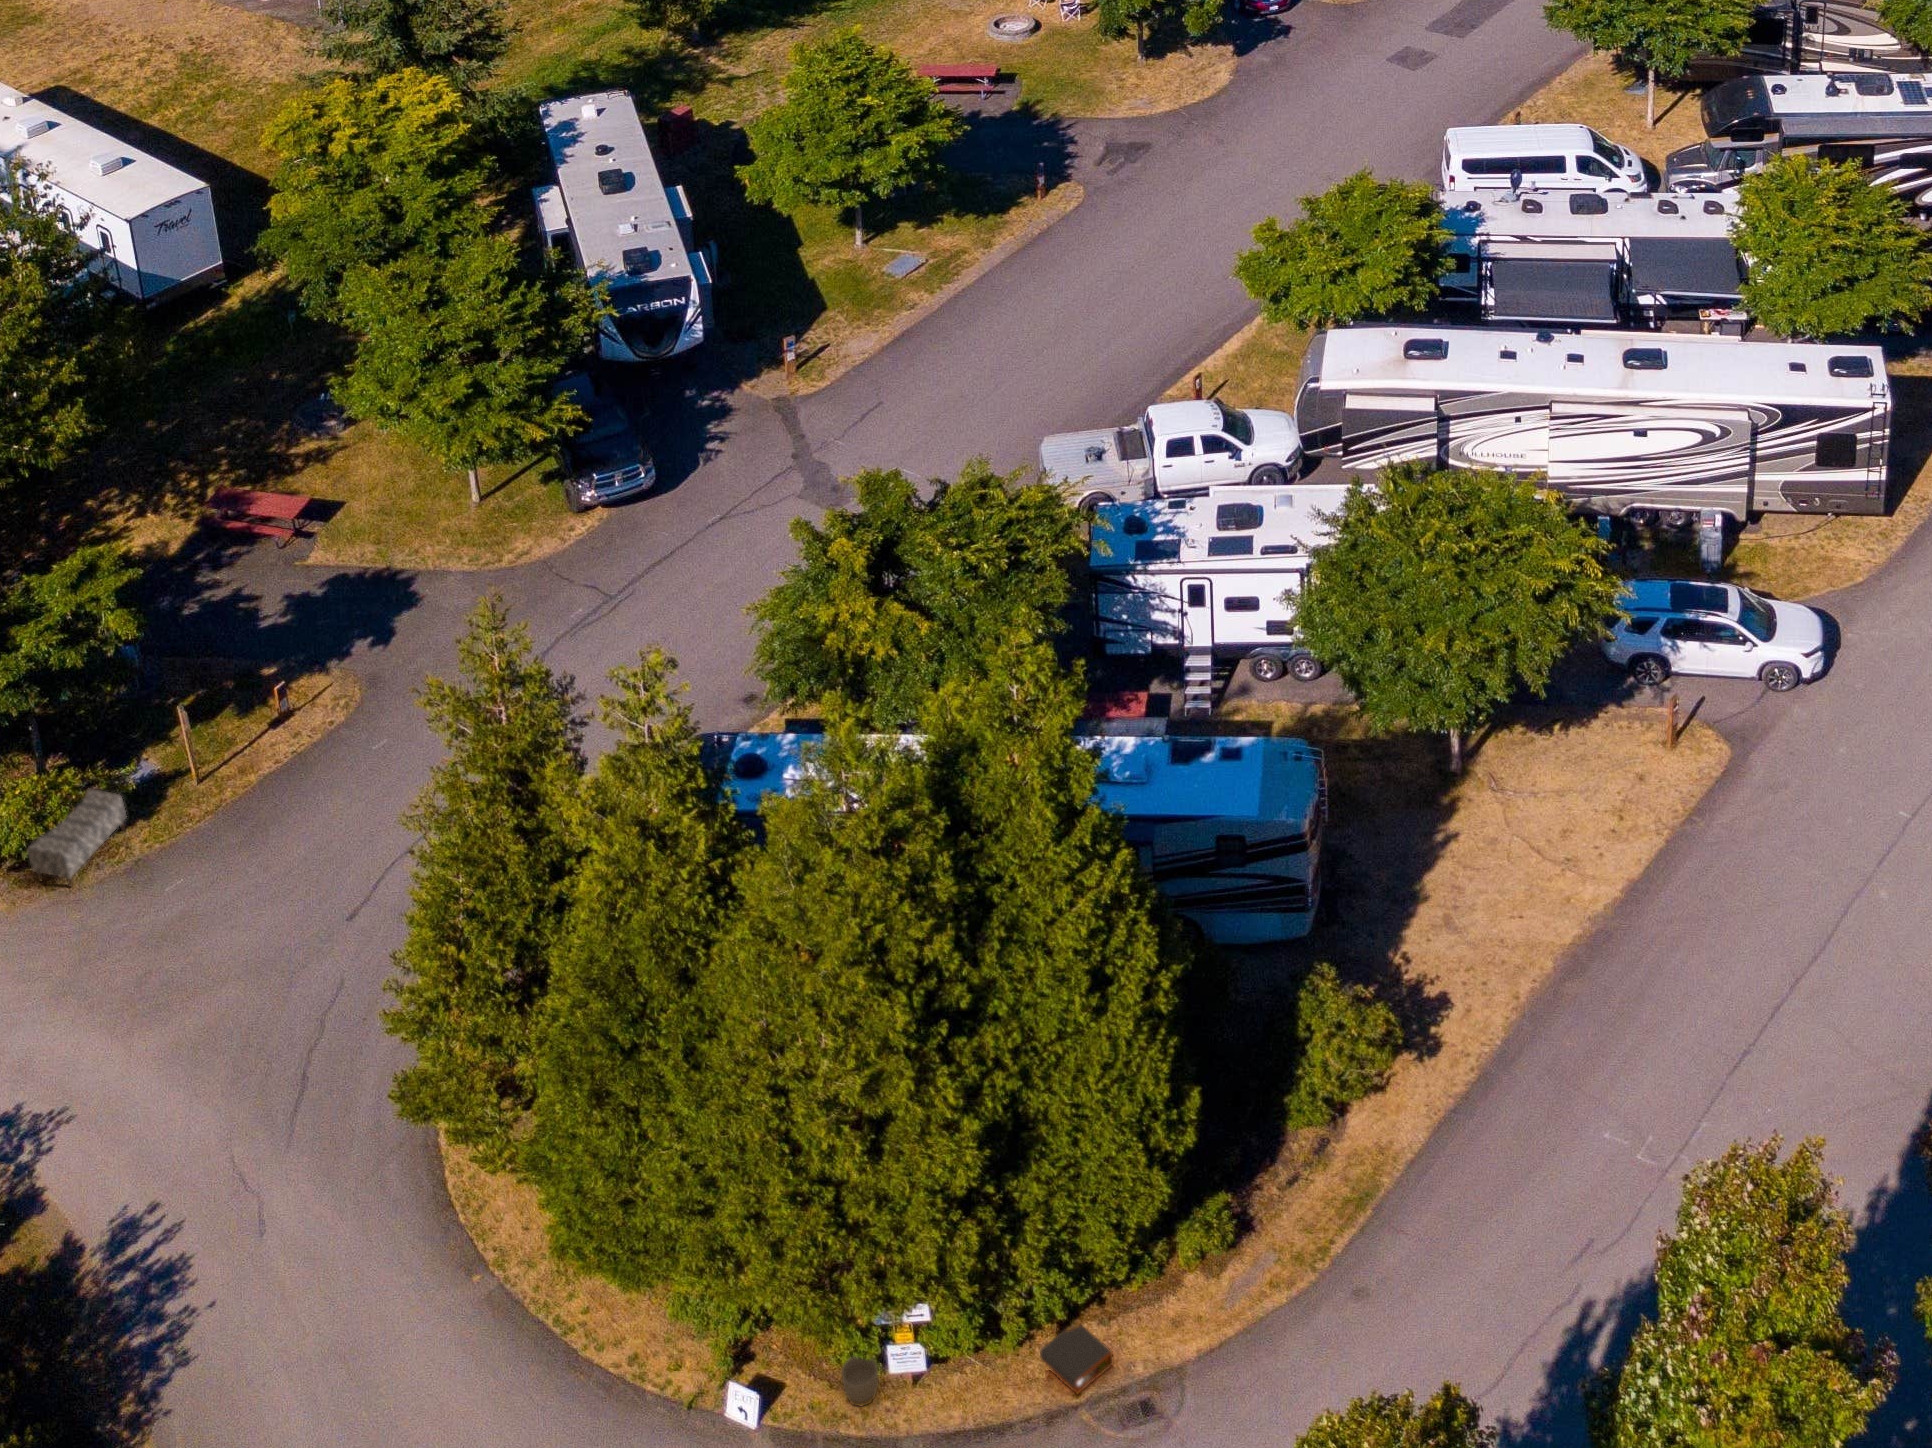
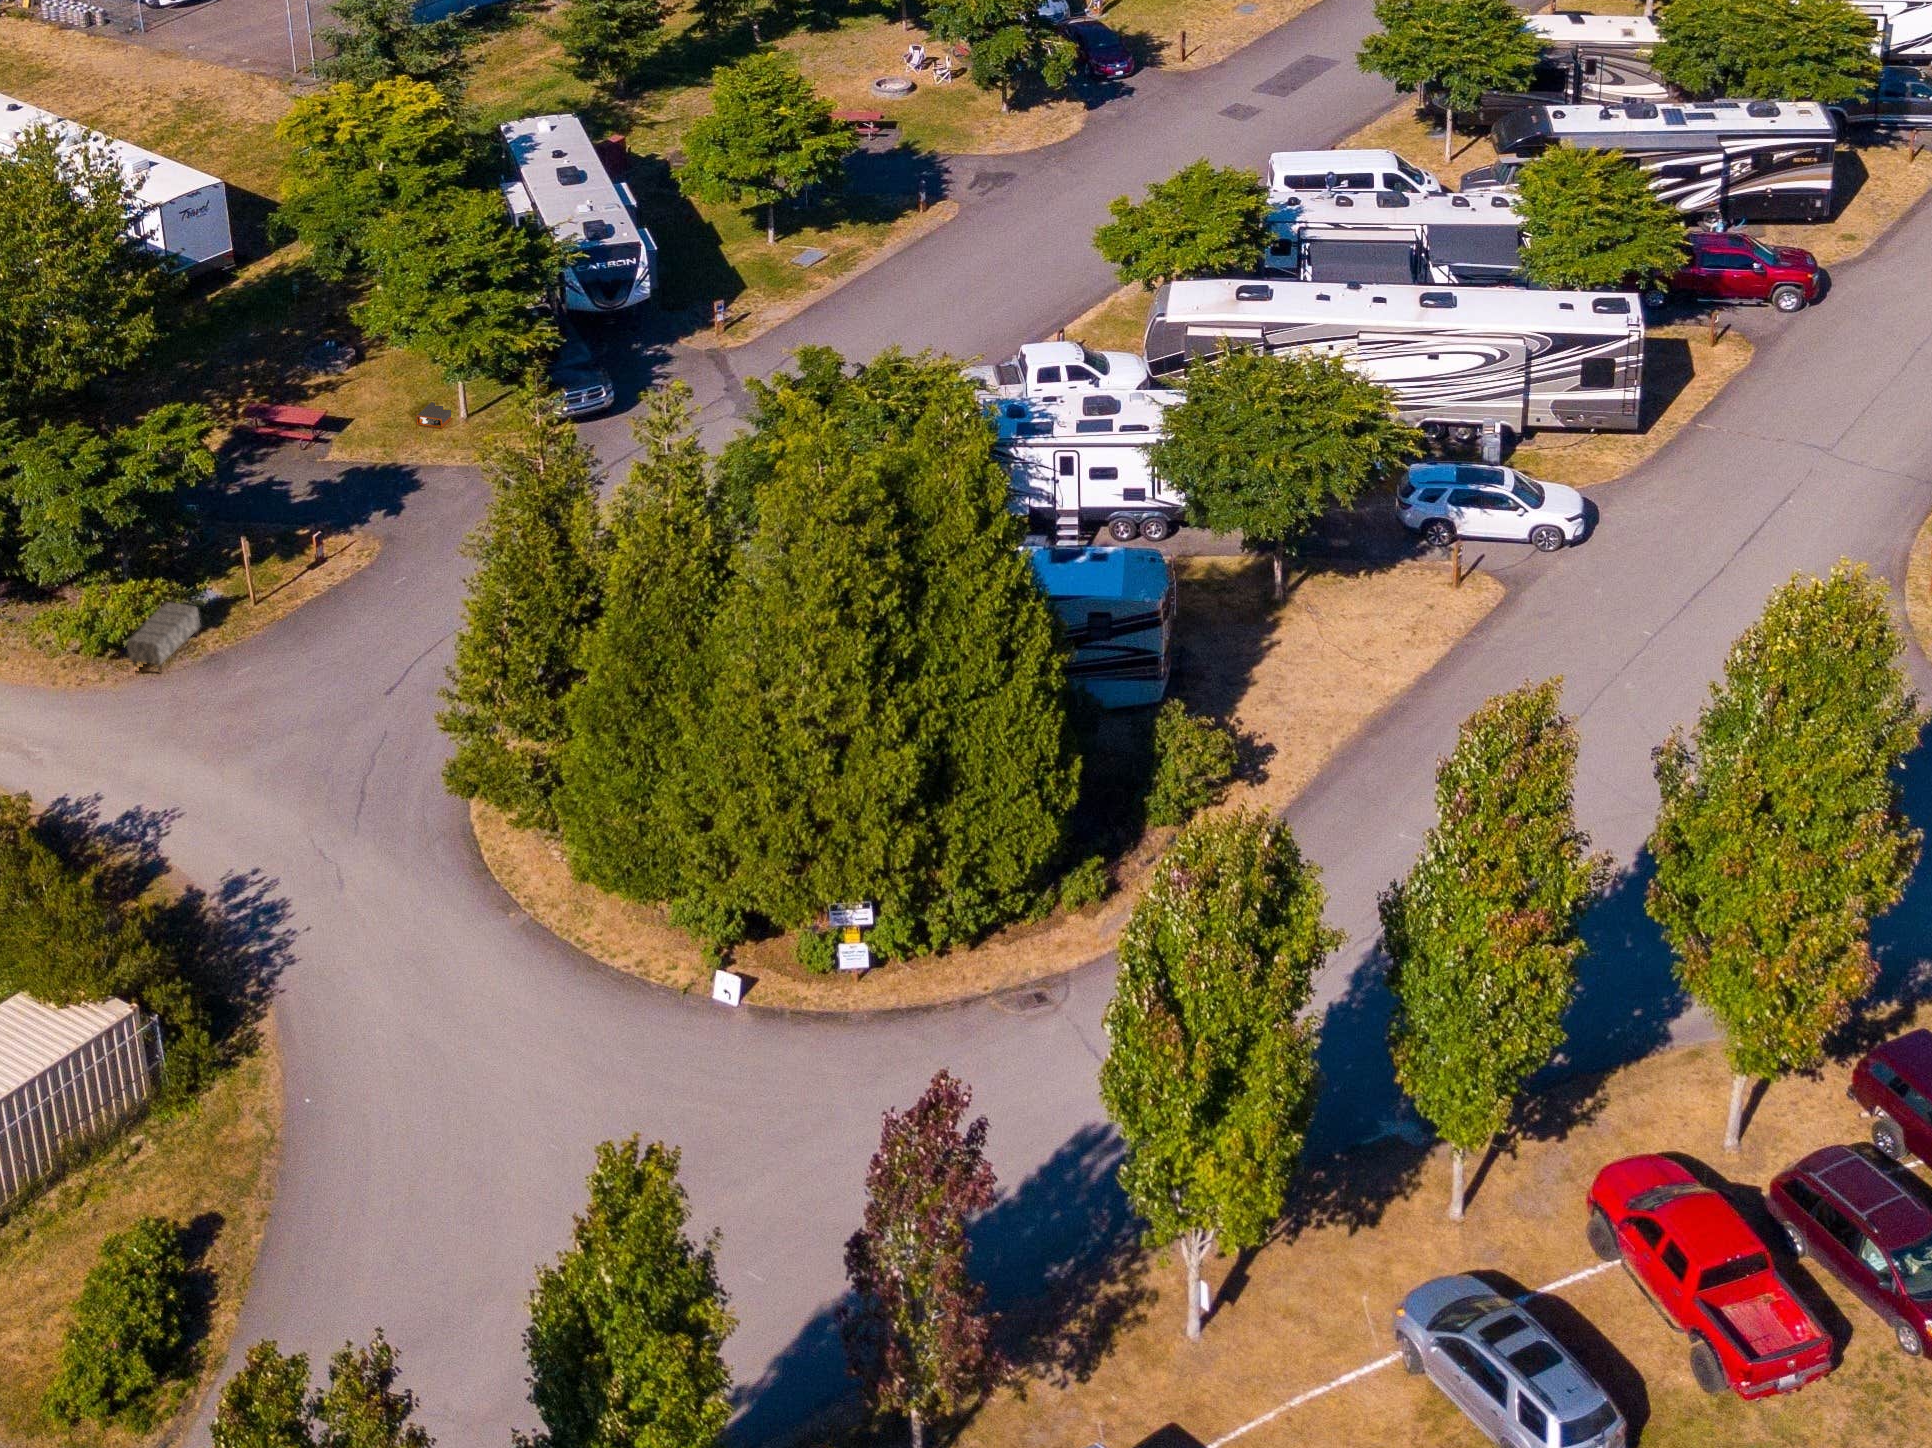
storage box: present [1040,1326,1113,1394] -> present [416,402,453,428]
planter: present [841,1356,878,1406] -> none [802,961,831,999]

